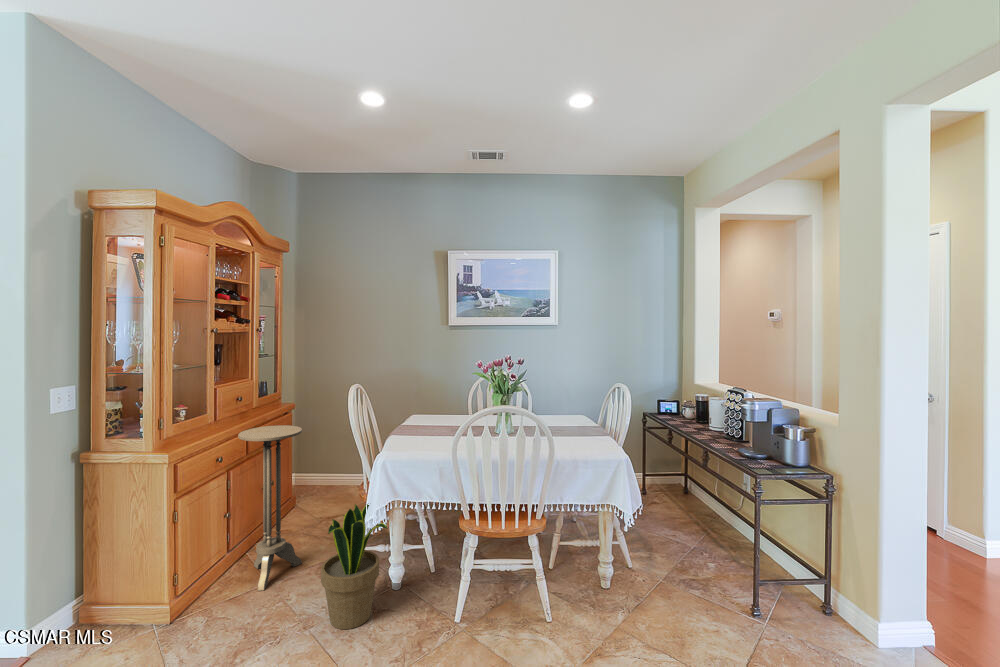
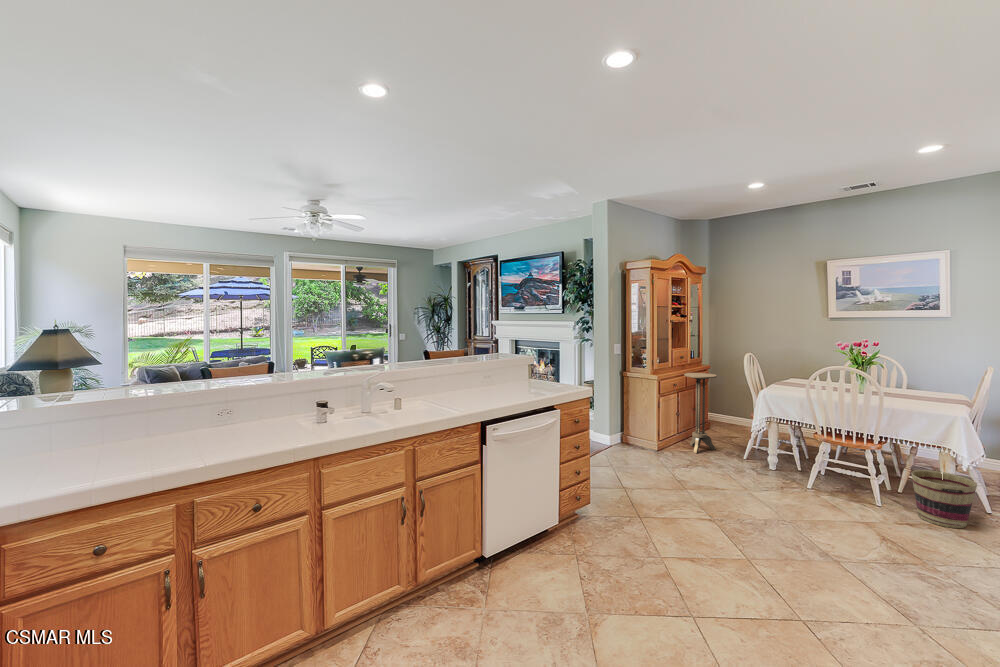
potted plant: present [321,504,388,629] -> none [727,415,766,475]
basket: none [586,541,656,636] -> present [911,470,977,528]

